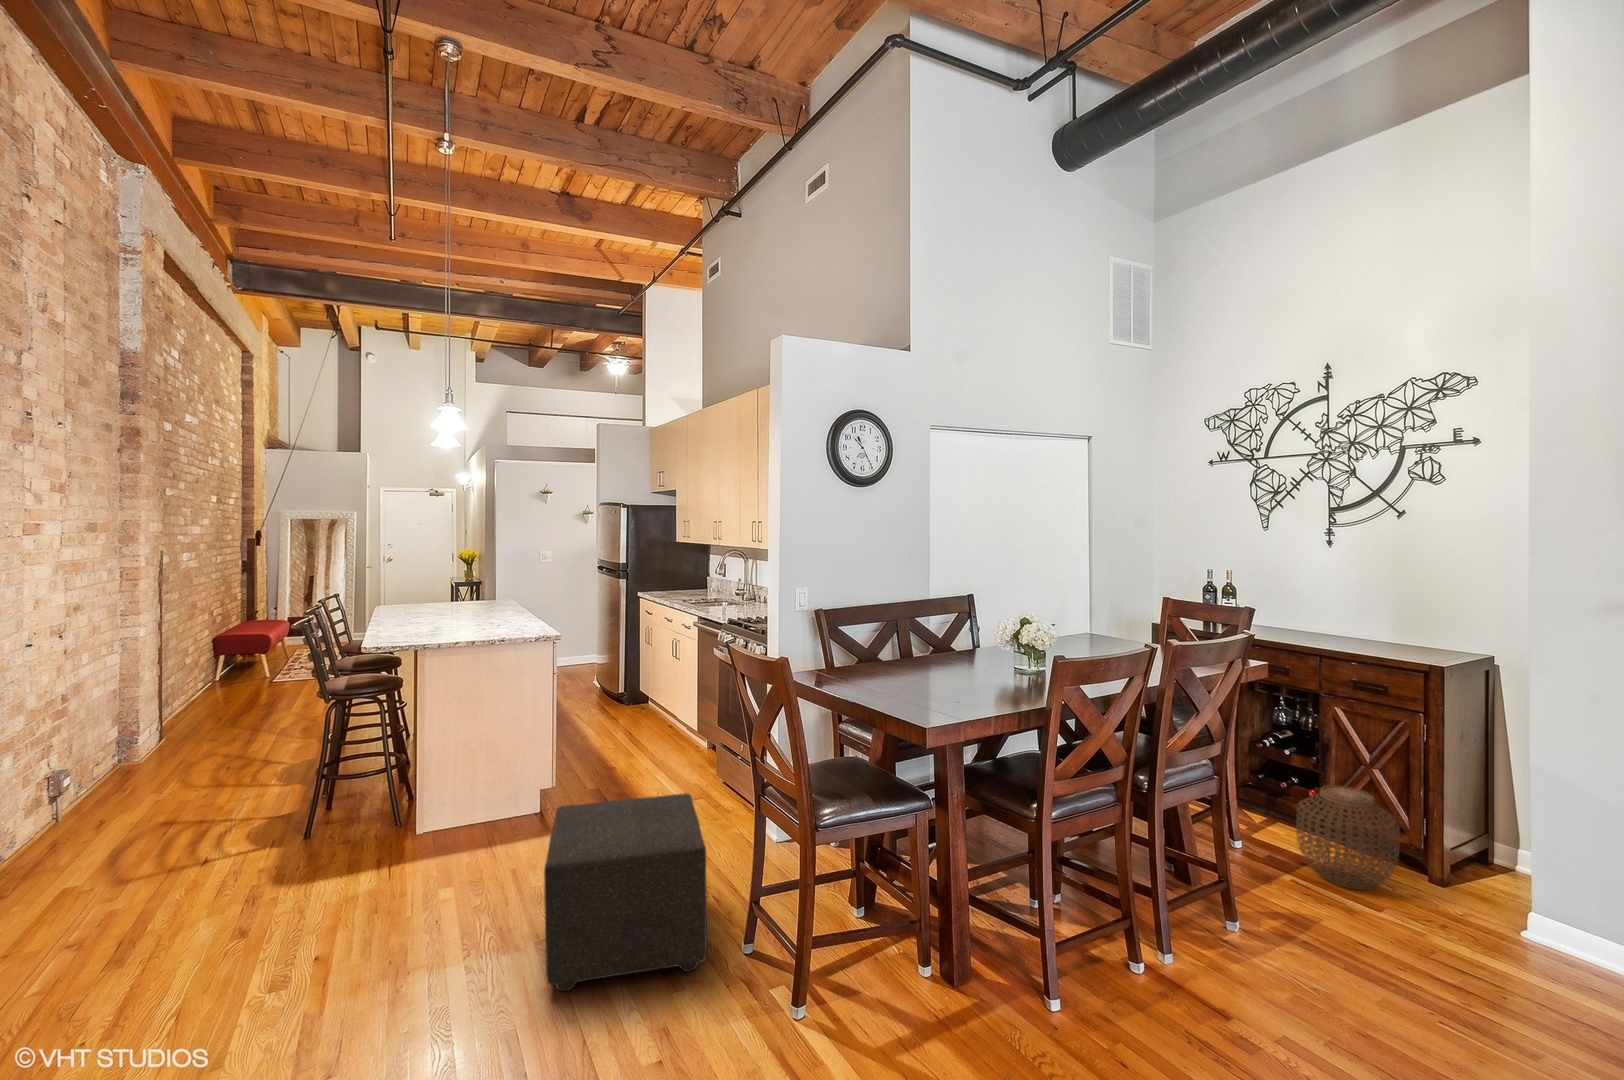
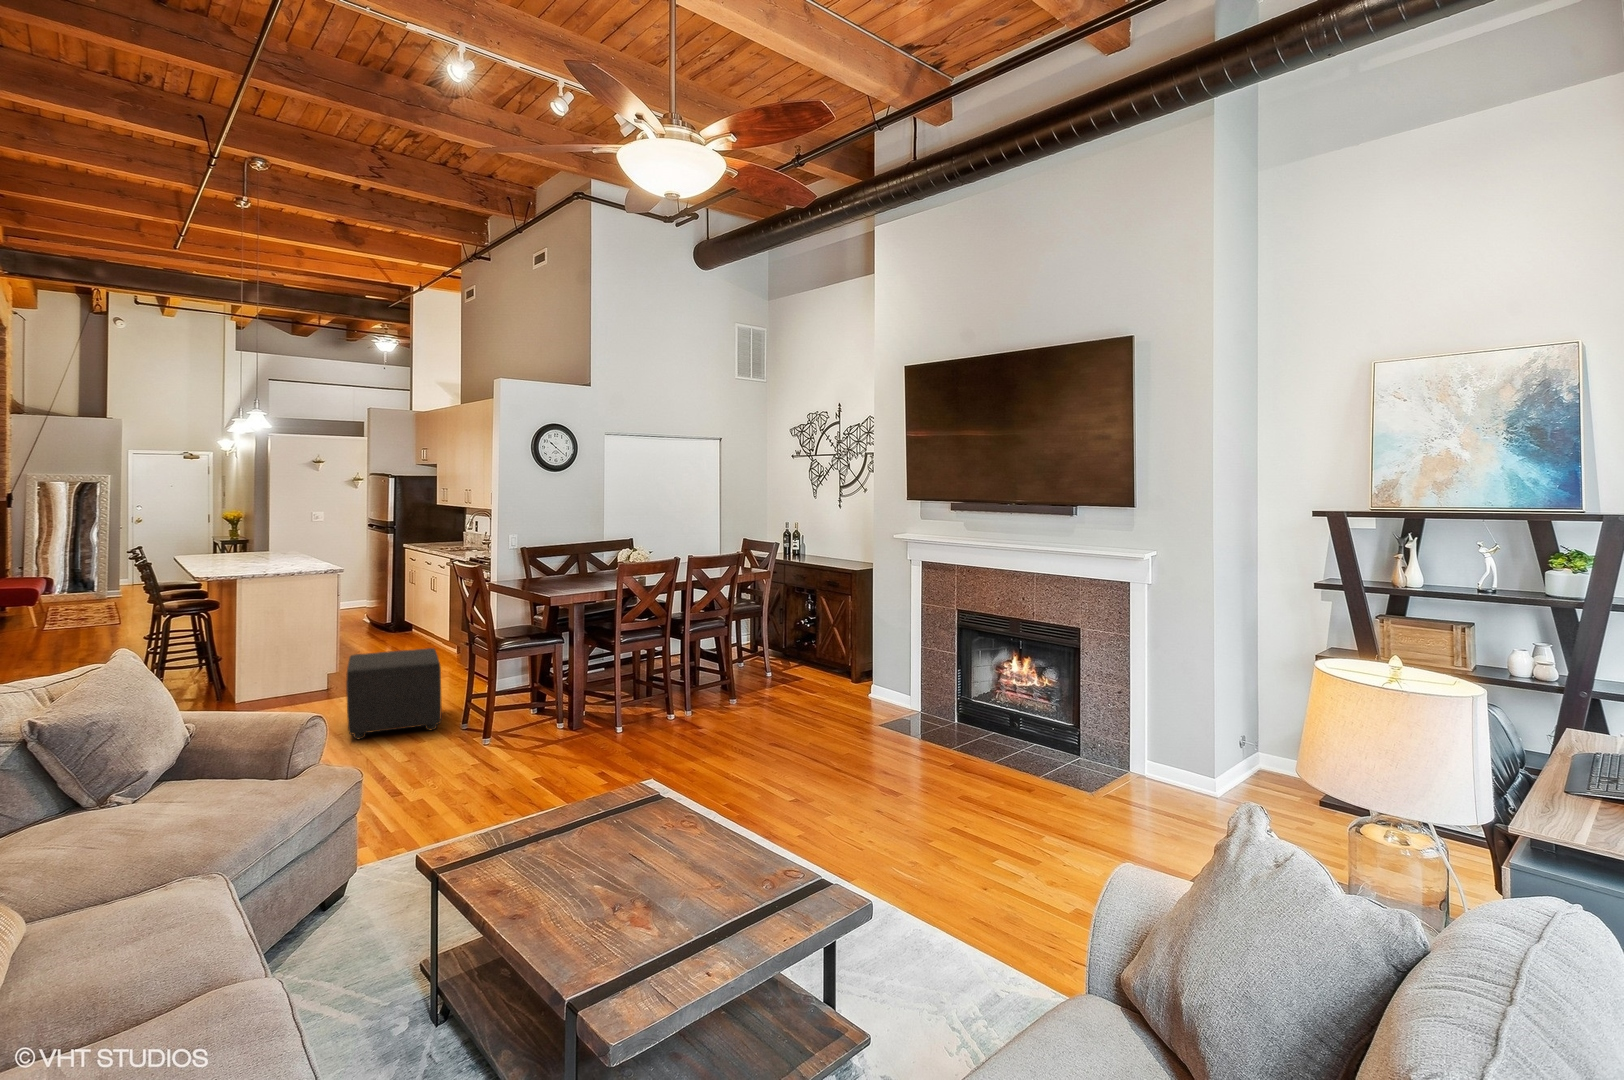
woven basket: present [1297,786,1399,890] -> none [793,638,837,689]

